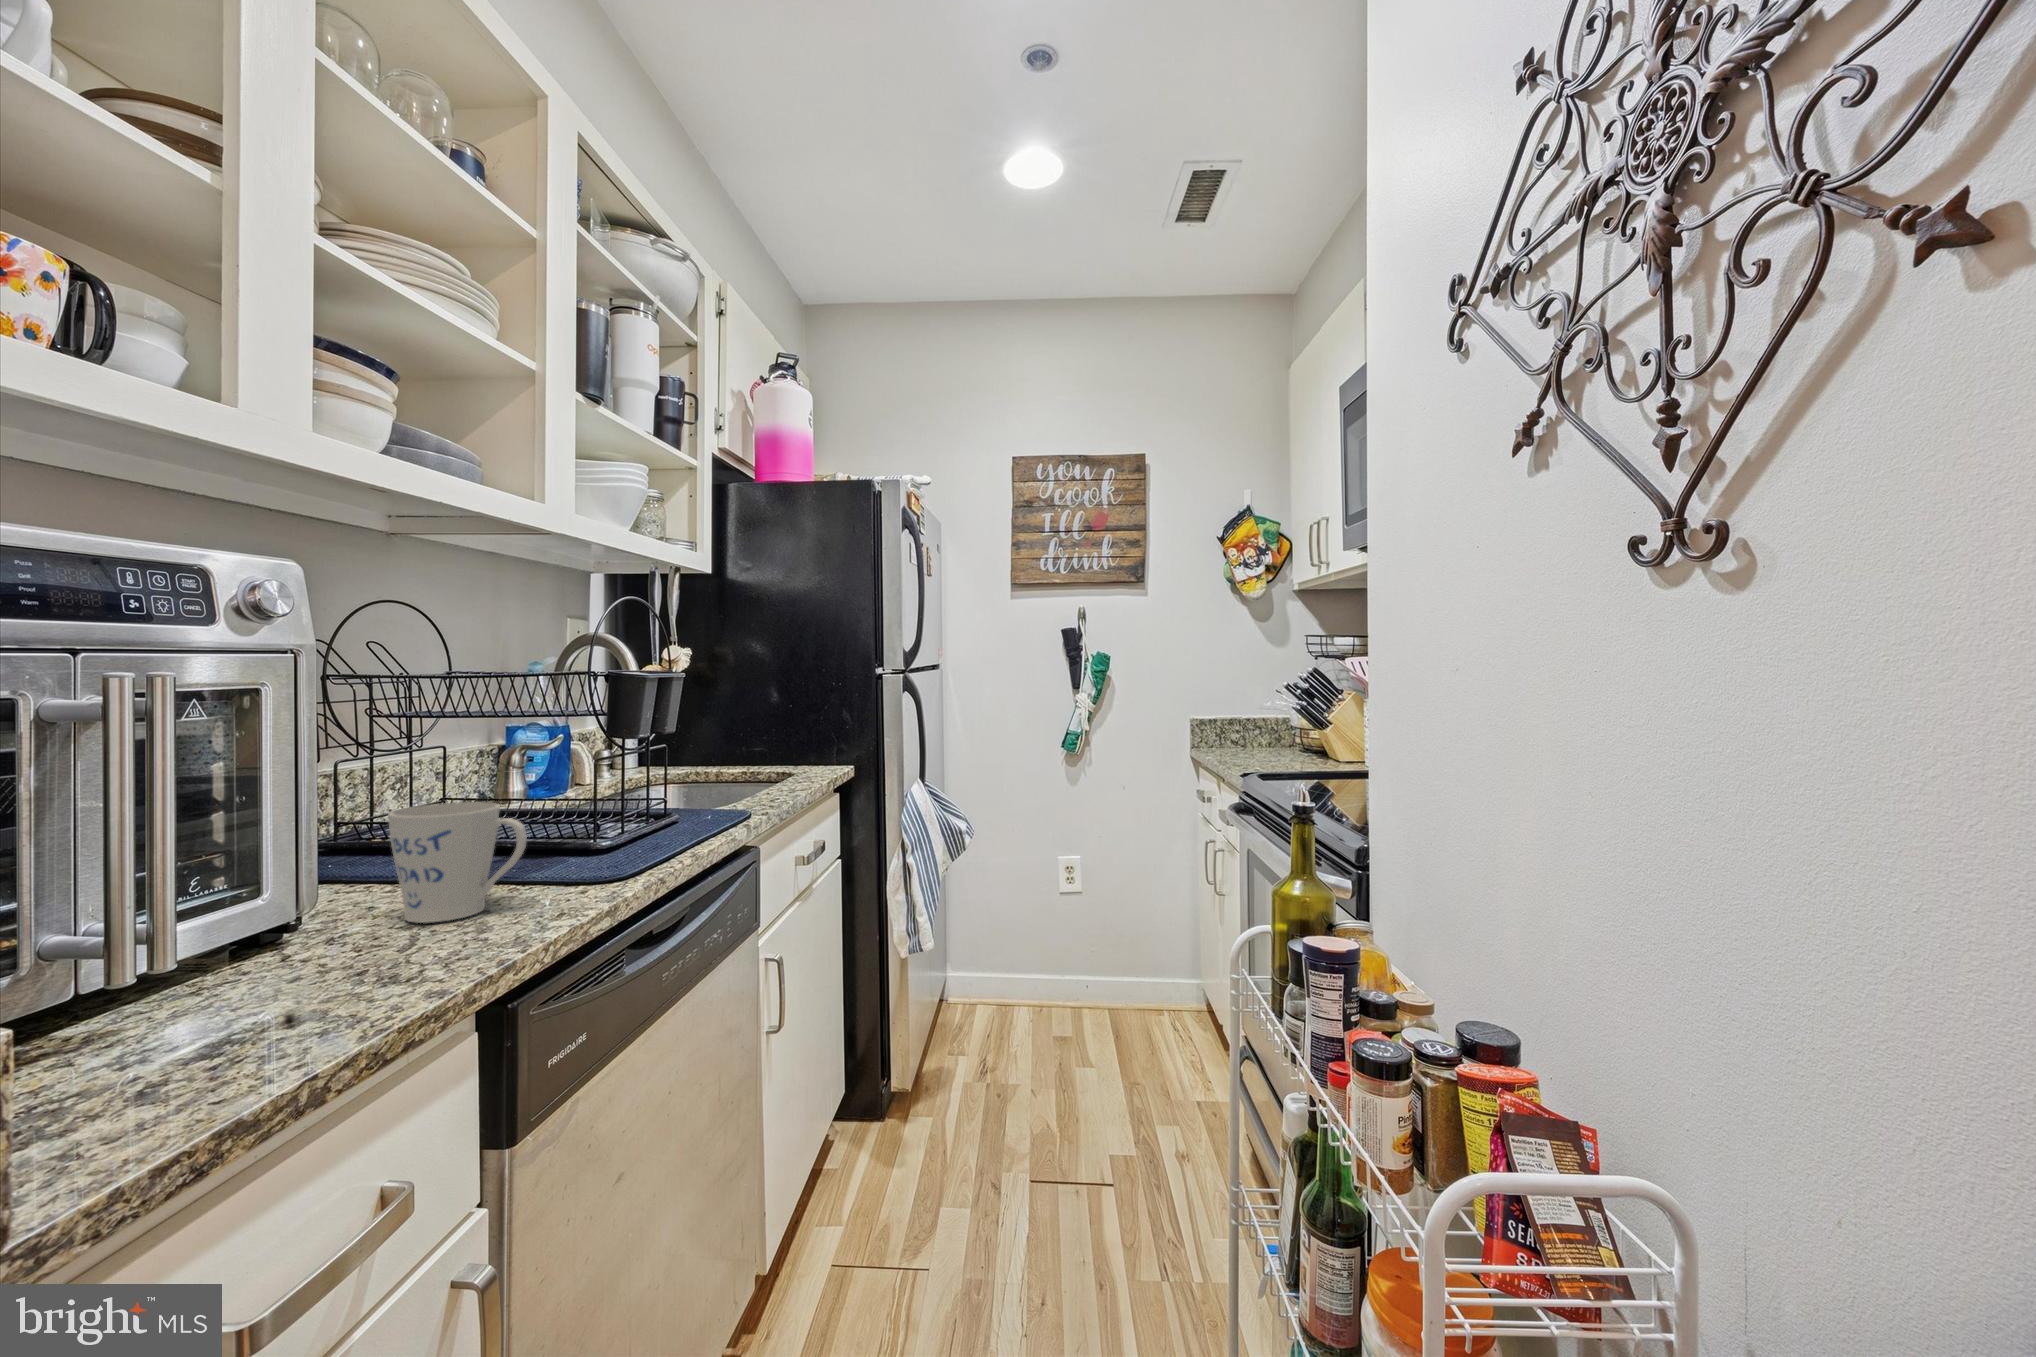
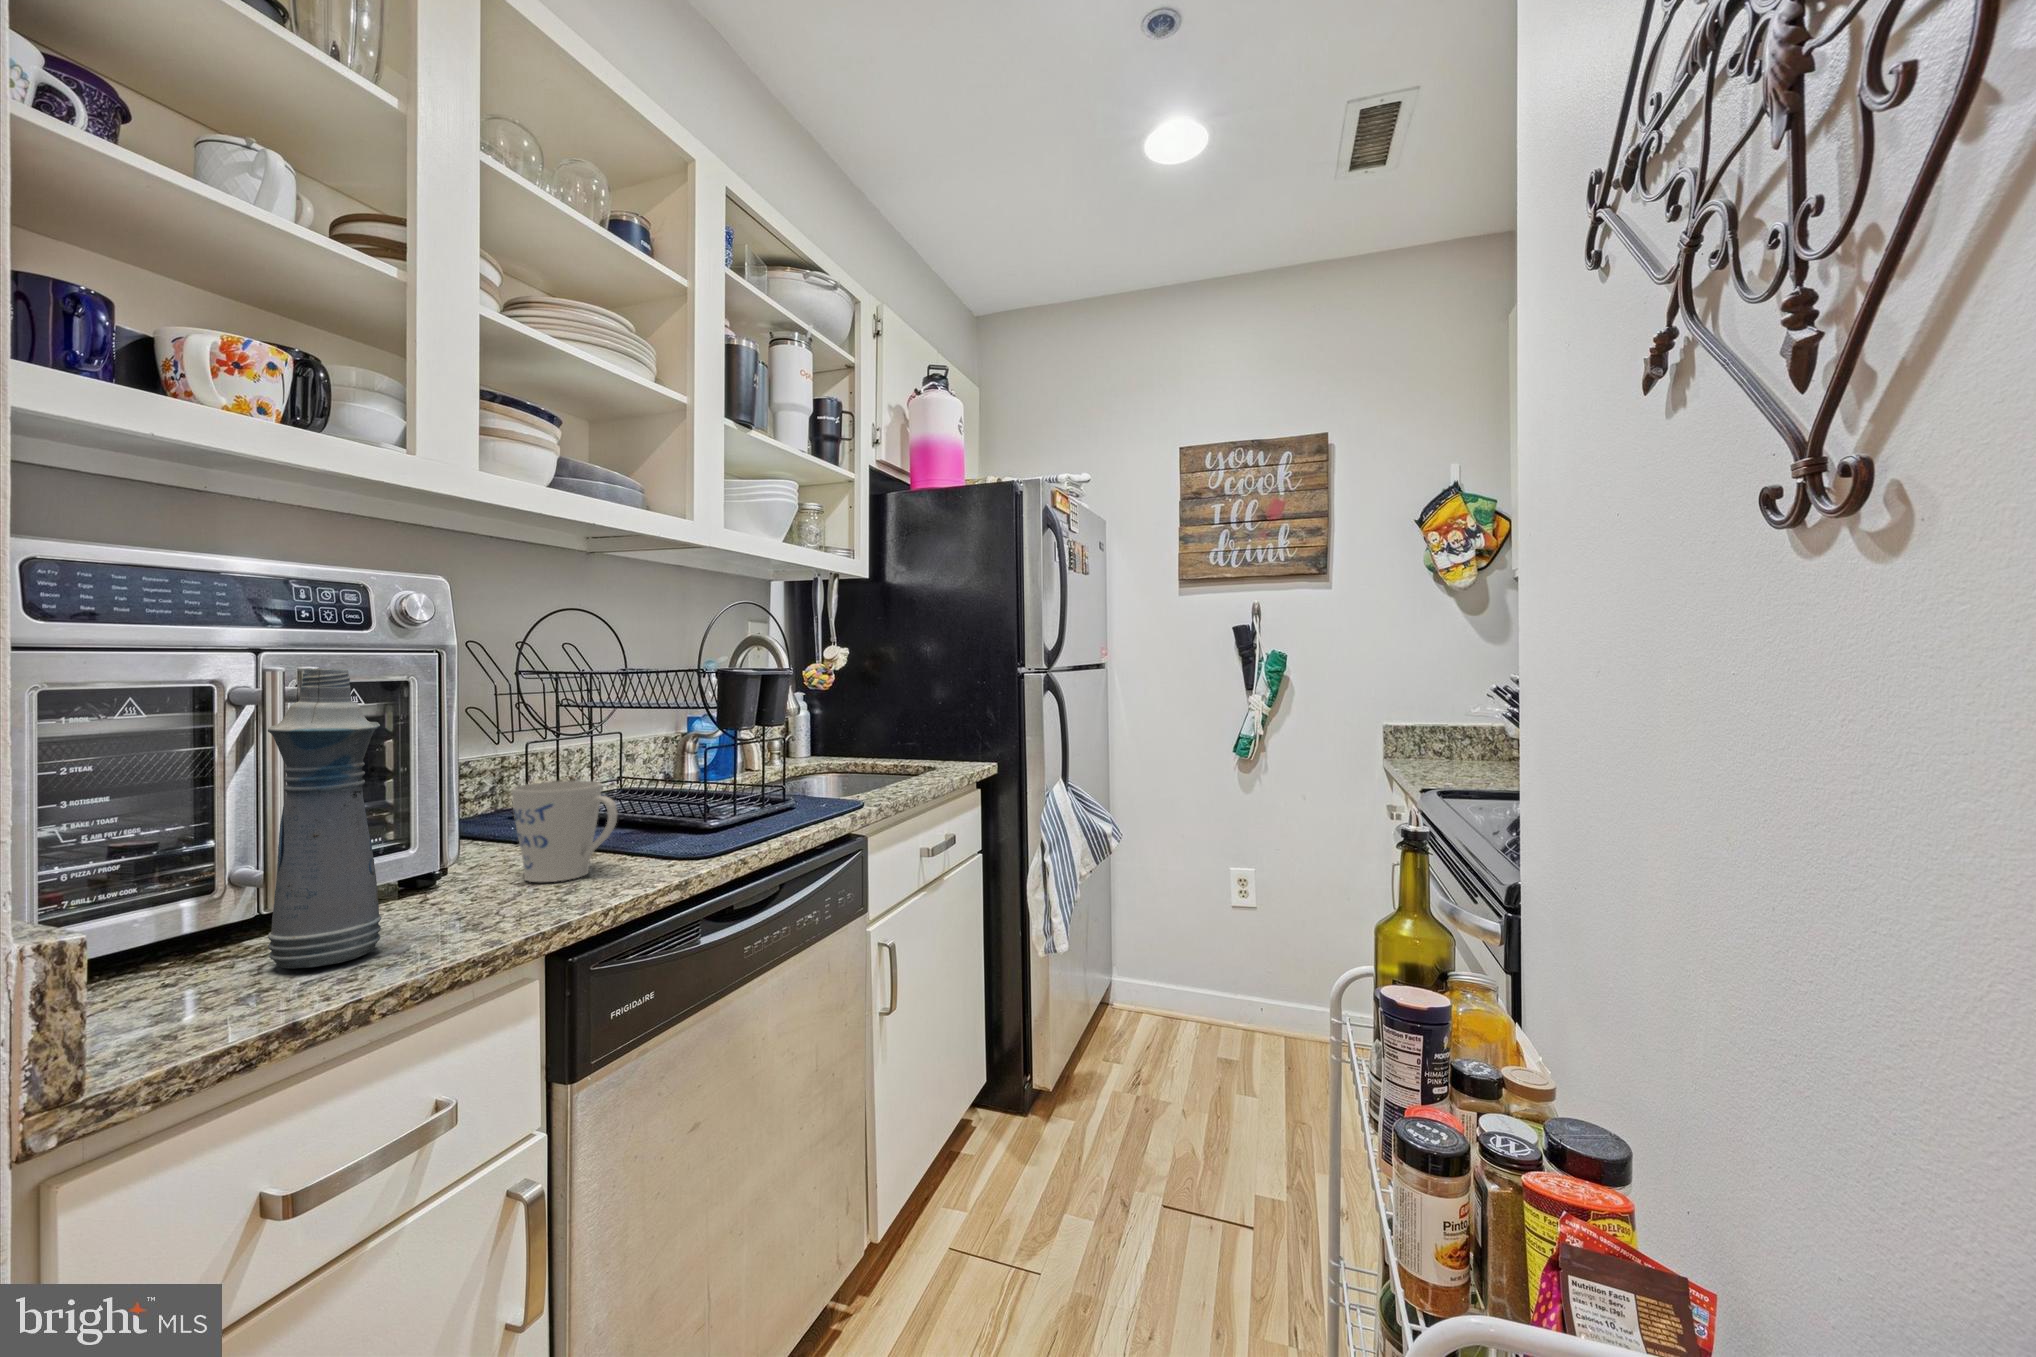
bottle: none [139,675,289,1053] -> present [268,668,382,969]

